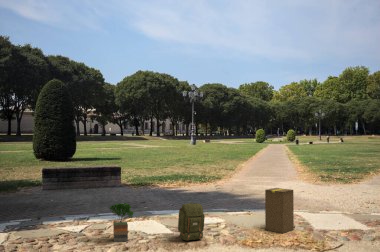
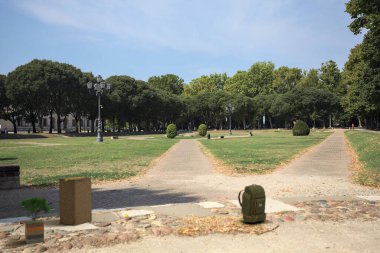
cardboard box: present [265,188,294,233] -> present [59,177,92,225]
backpack: present [178,202,205,240] -> present [238,184,266,223]

